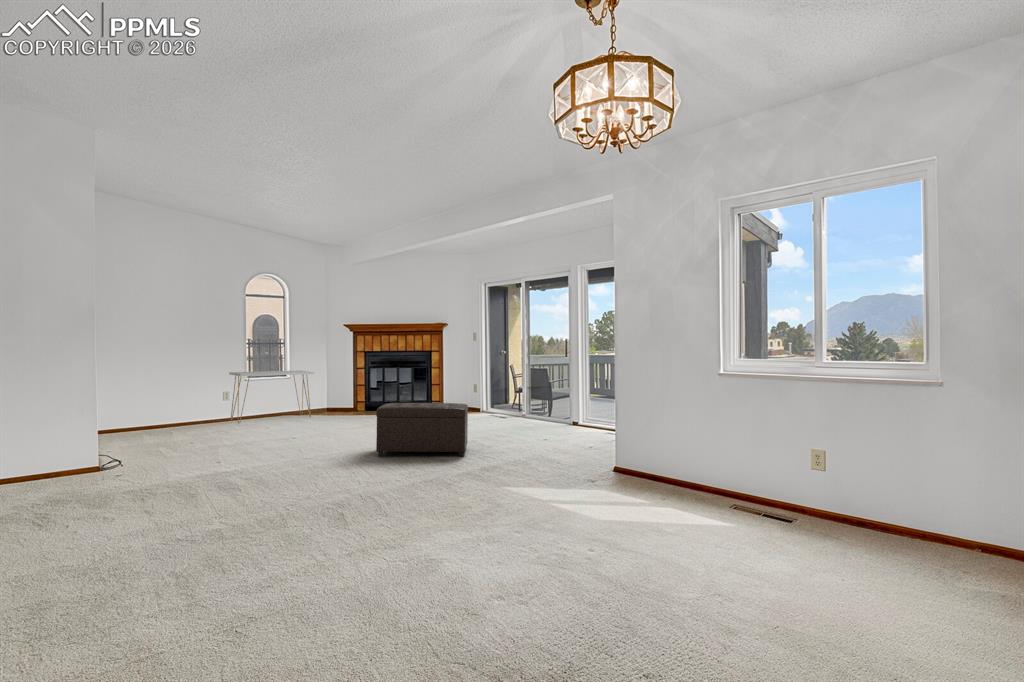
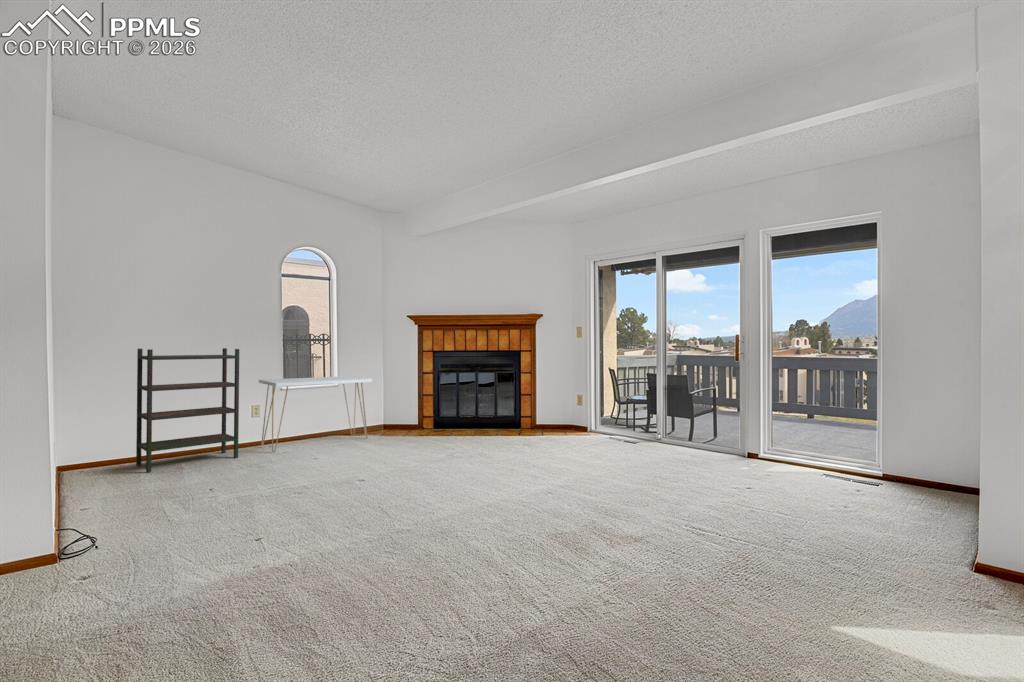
bookshelf: none [142,349,214,433] -> present [136,348,239,472]
ottoman: present [376,403,468,457] -> none [525,442,681,541]

